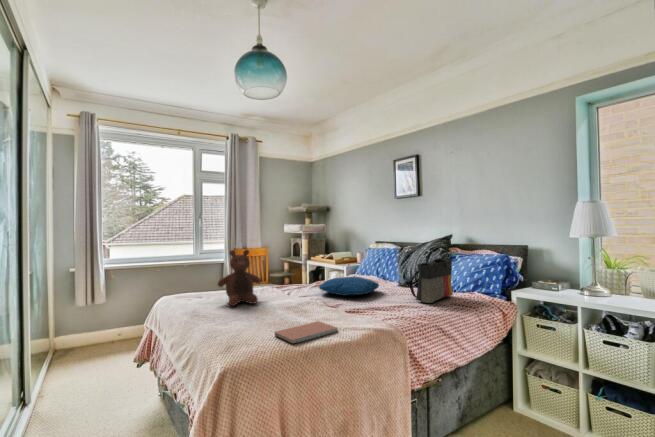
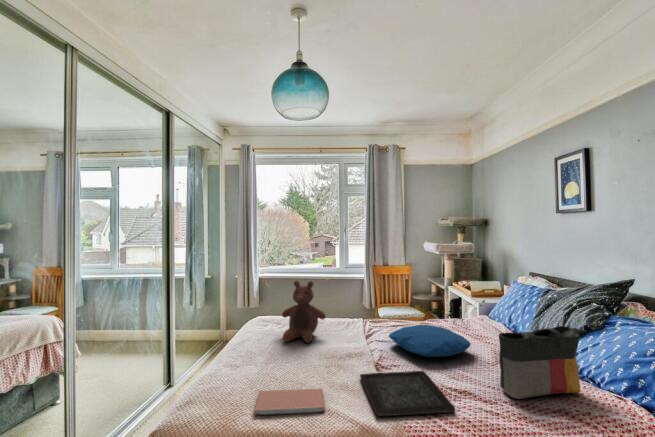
tray: none [331,301,411,324] -> present [360,371,455,416]

